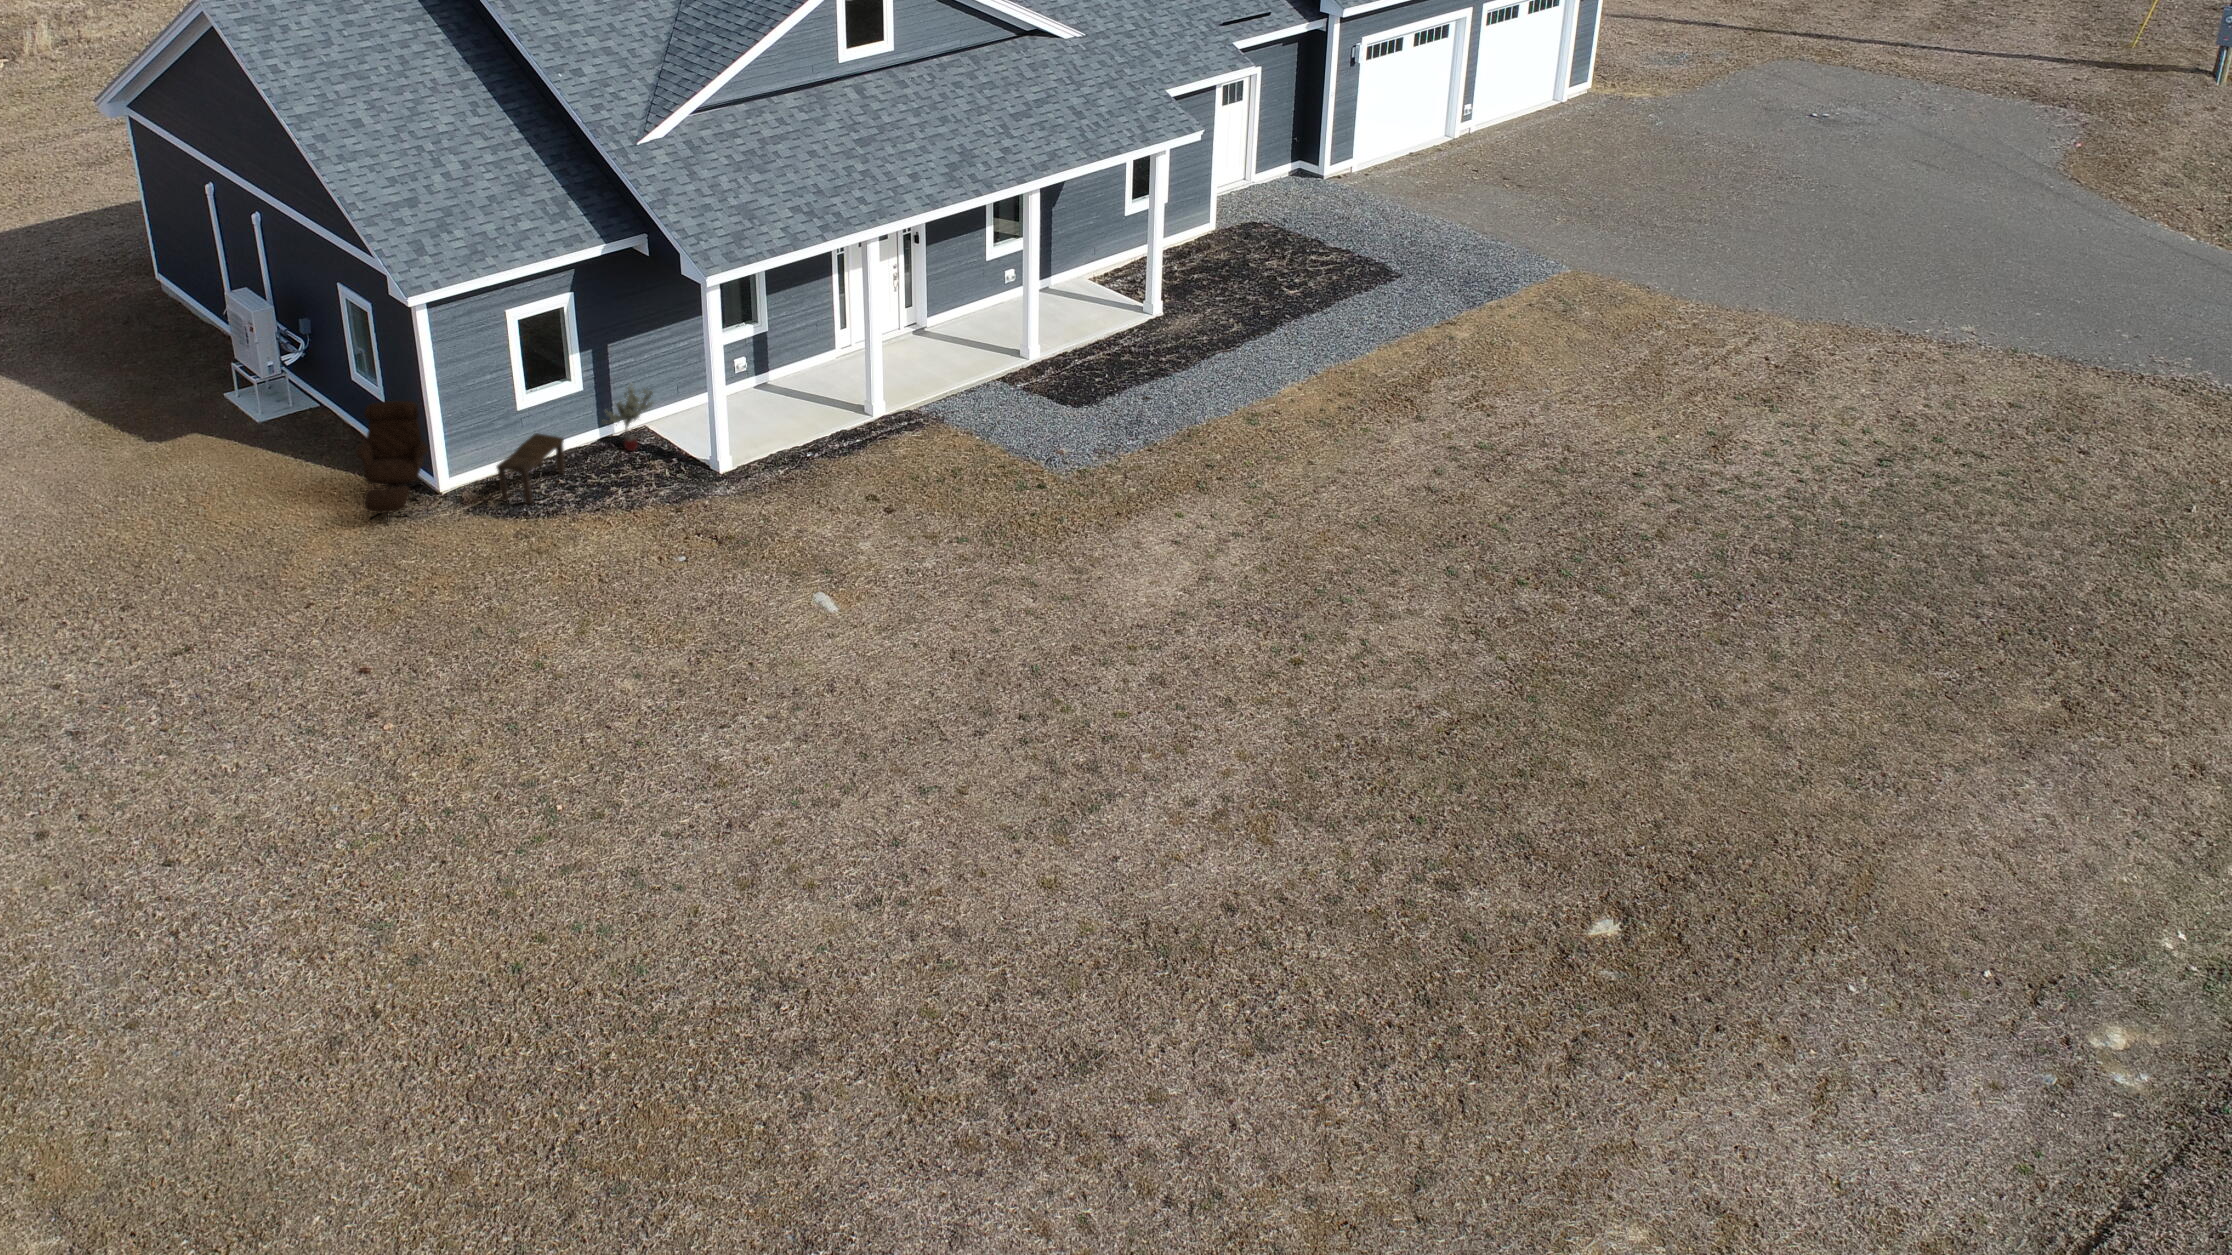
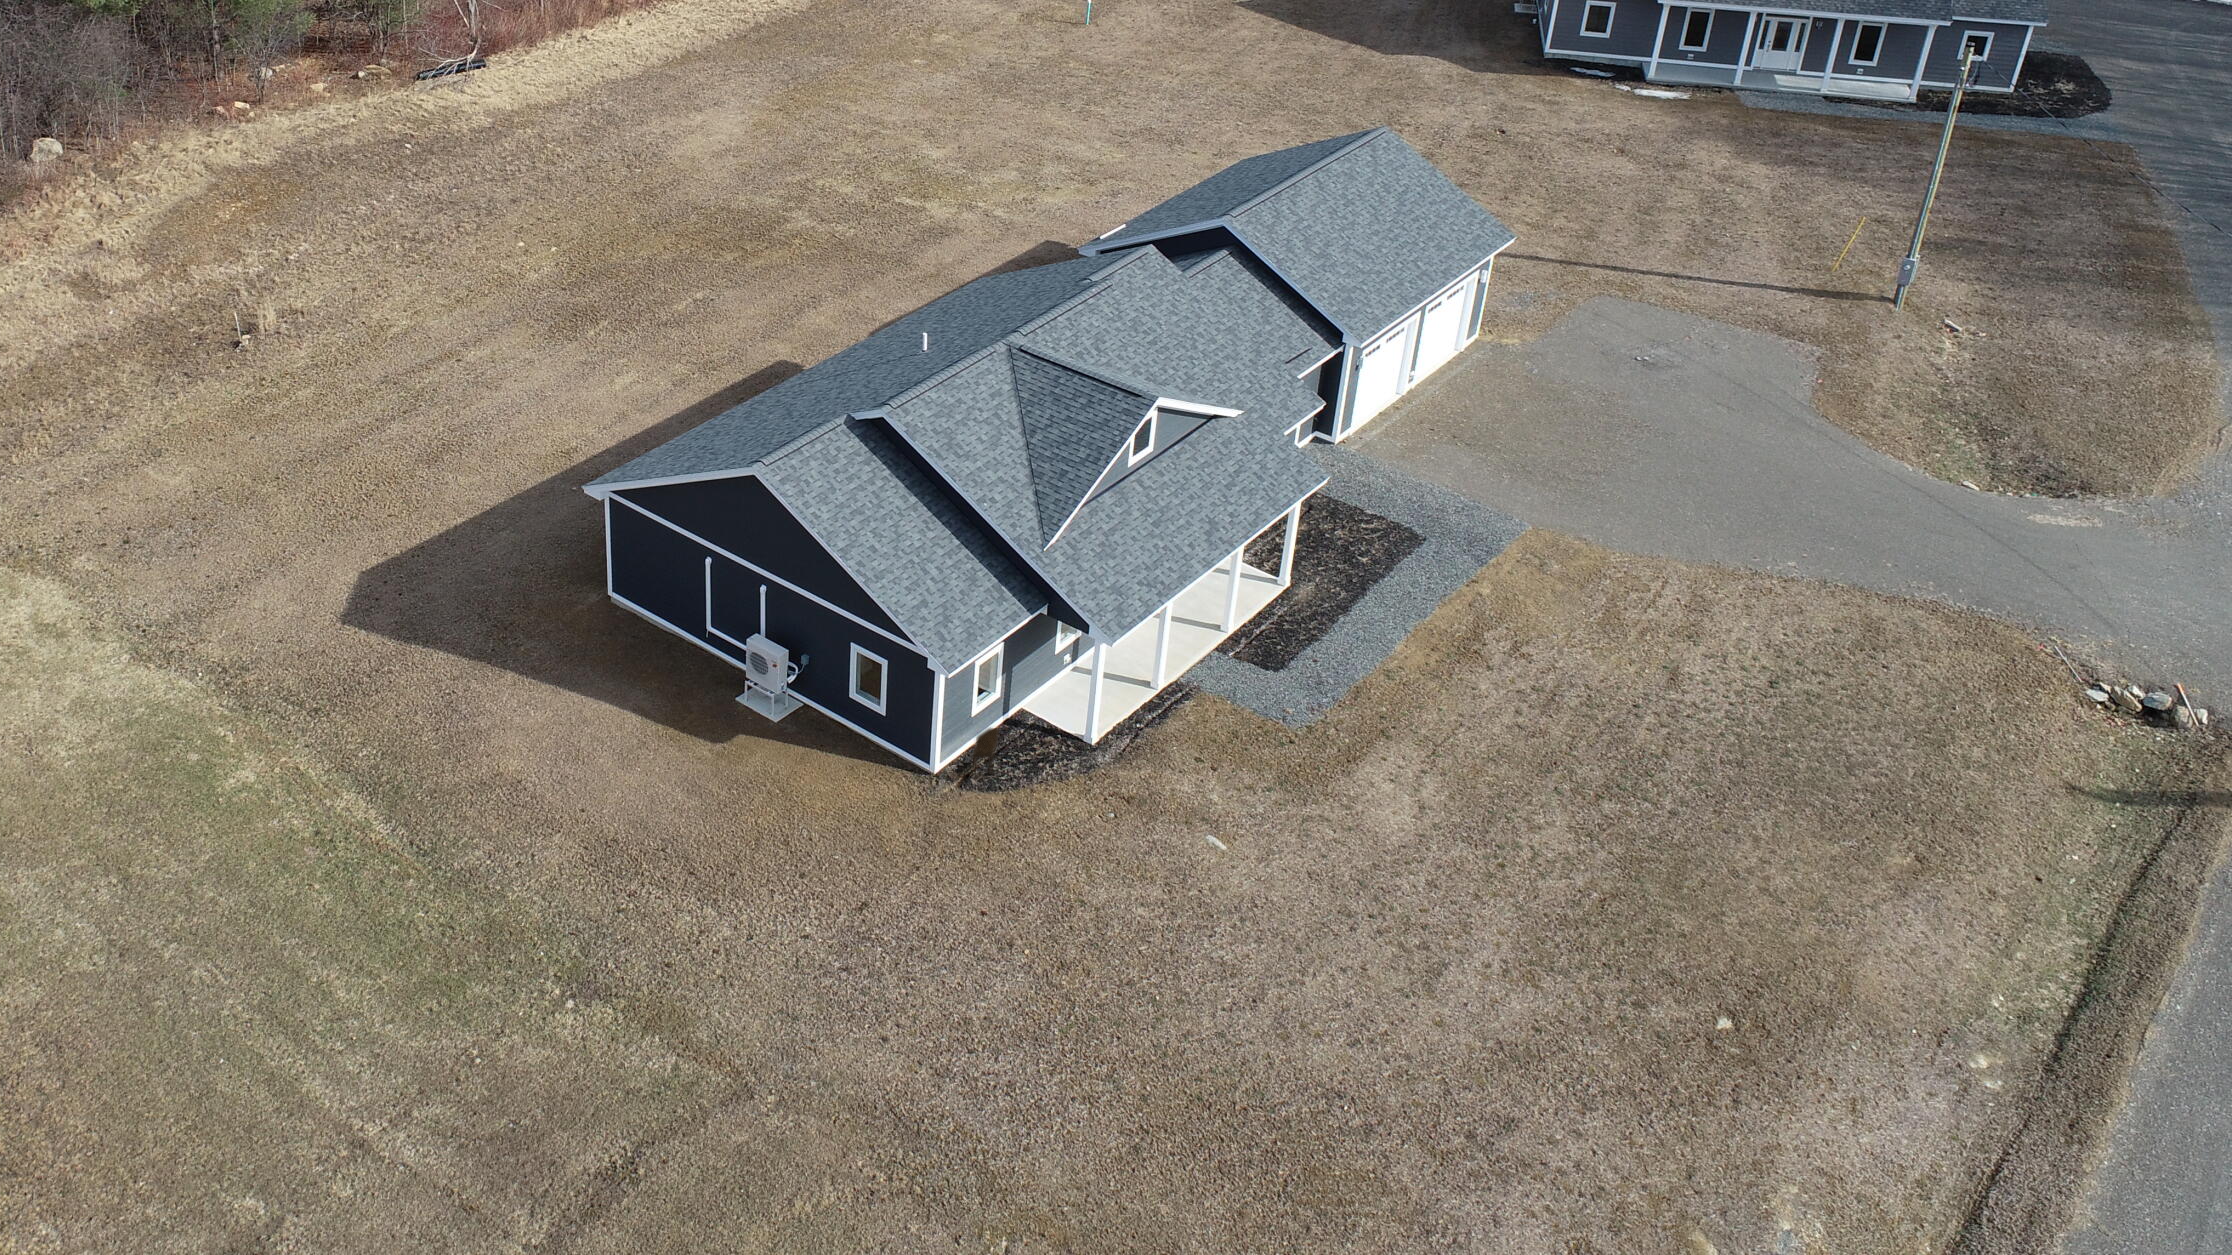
potted tree: present [603,383,652,451] -> none [1012,687,1040,727]
lounge chair: present [356,401,428,523] -> none [884,717,928,798]

